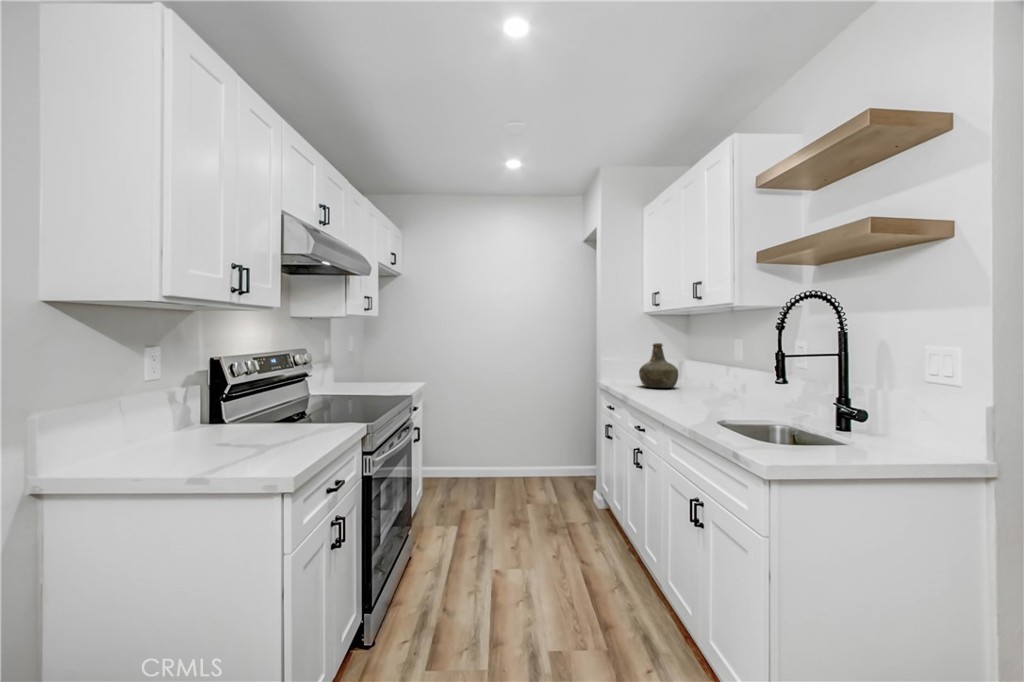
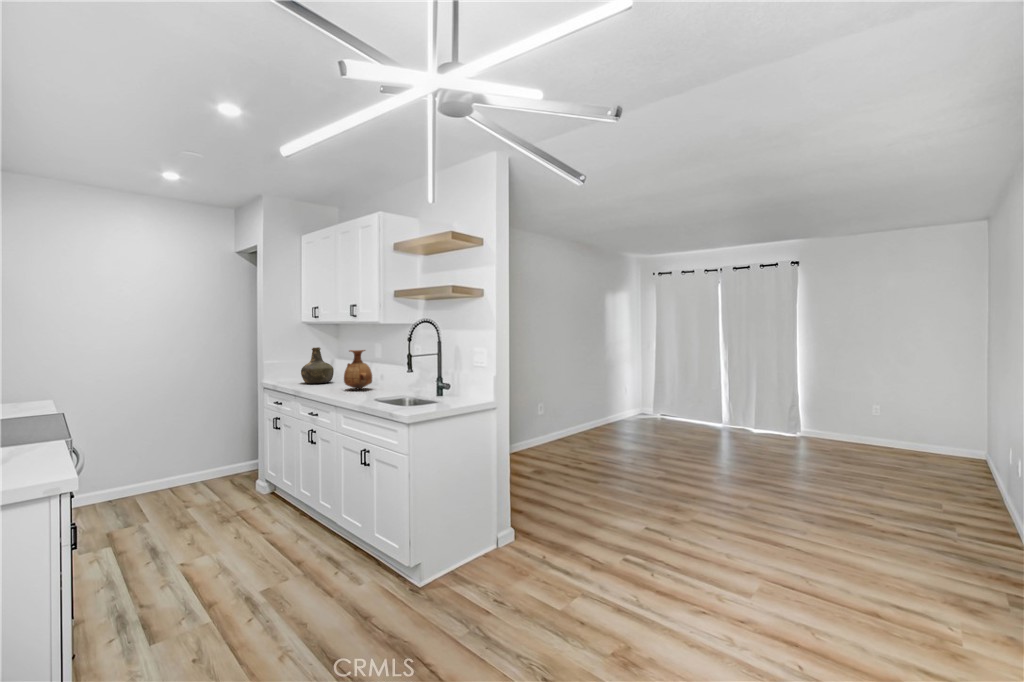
vase: none [684,347,725,402] -> present [344,350,372,389]

